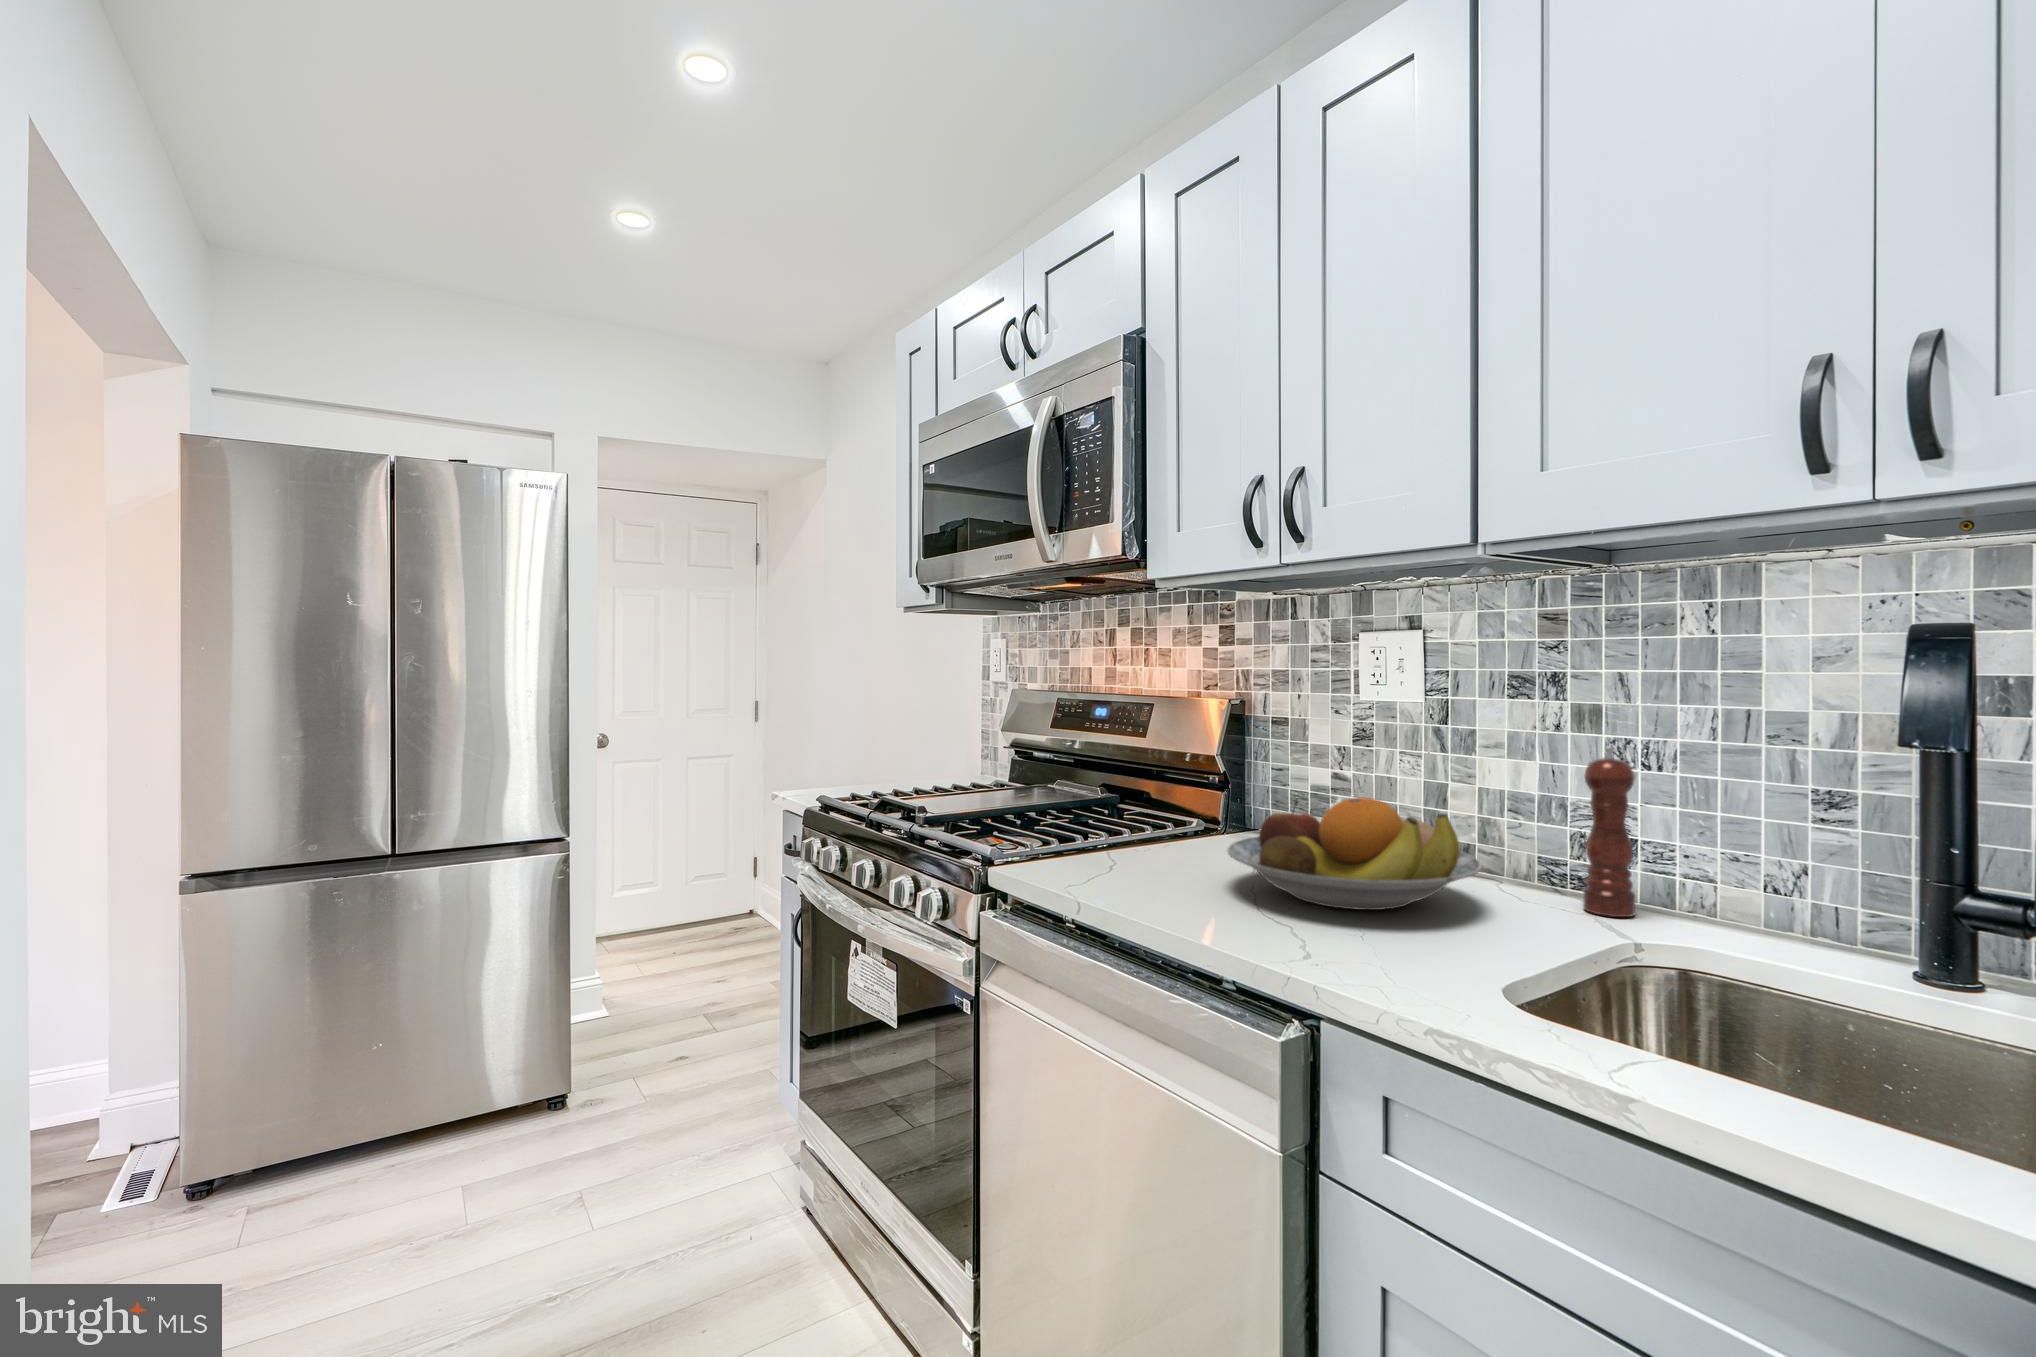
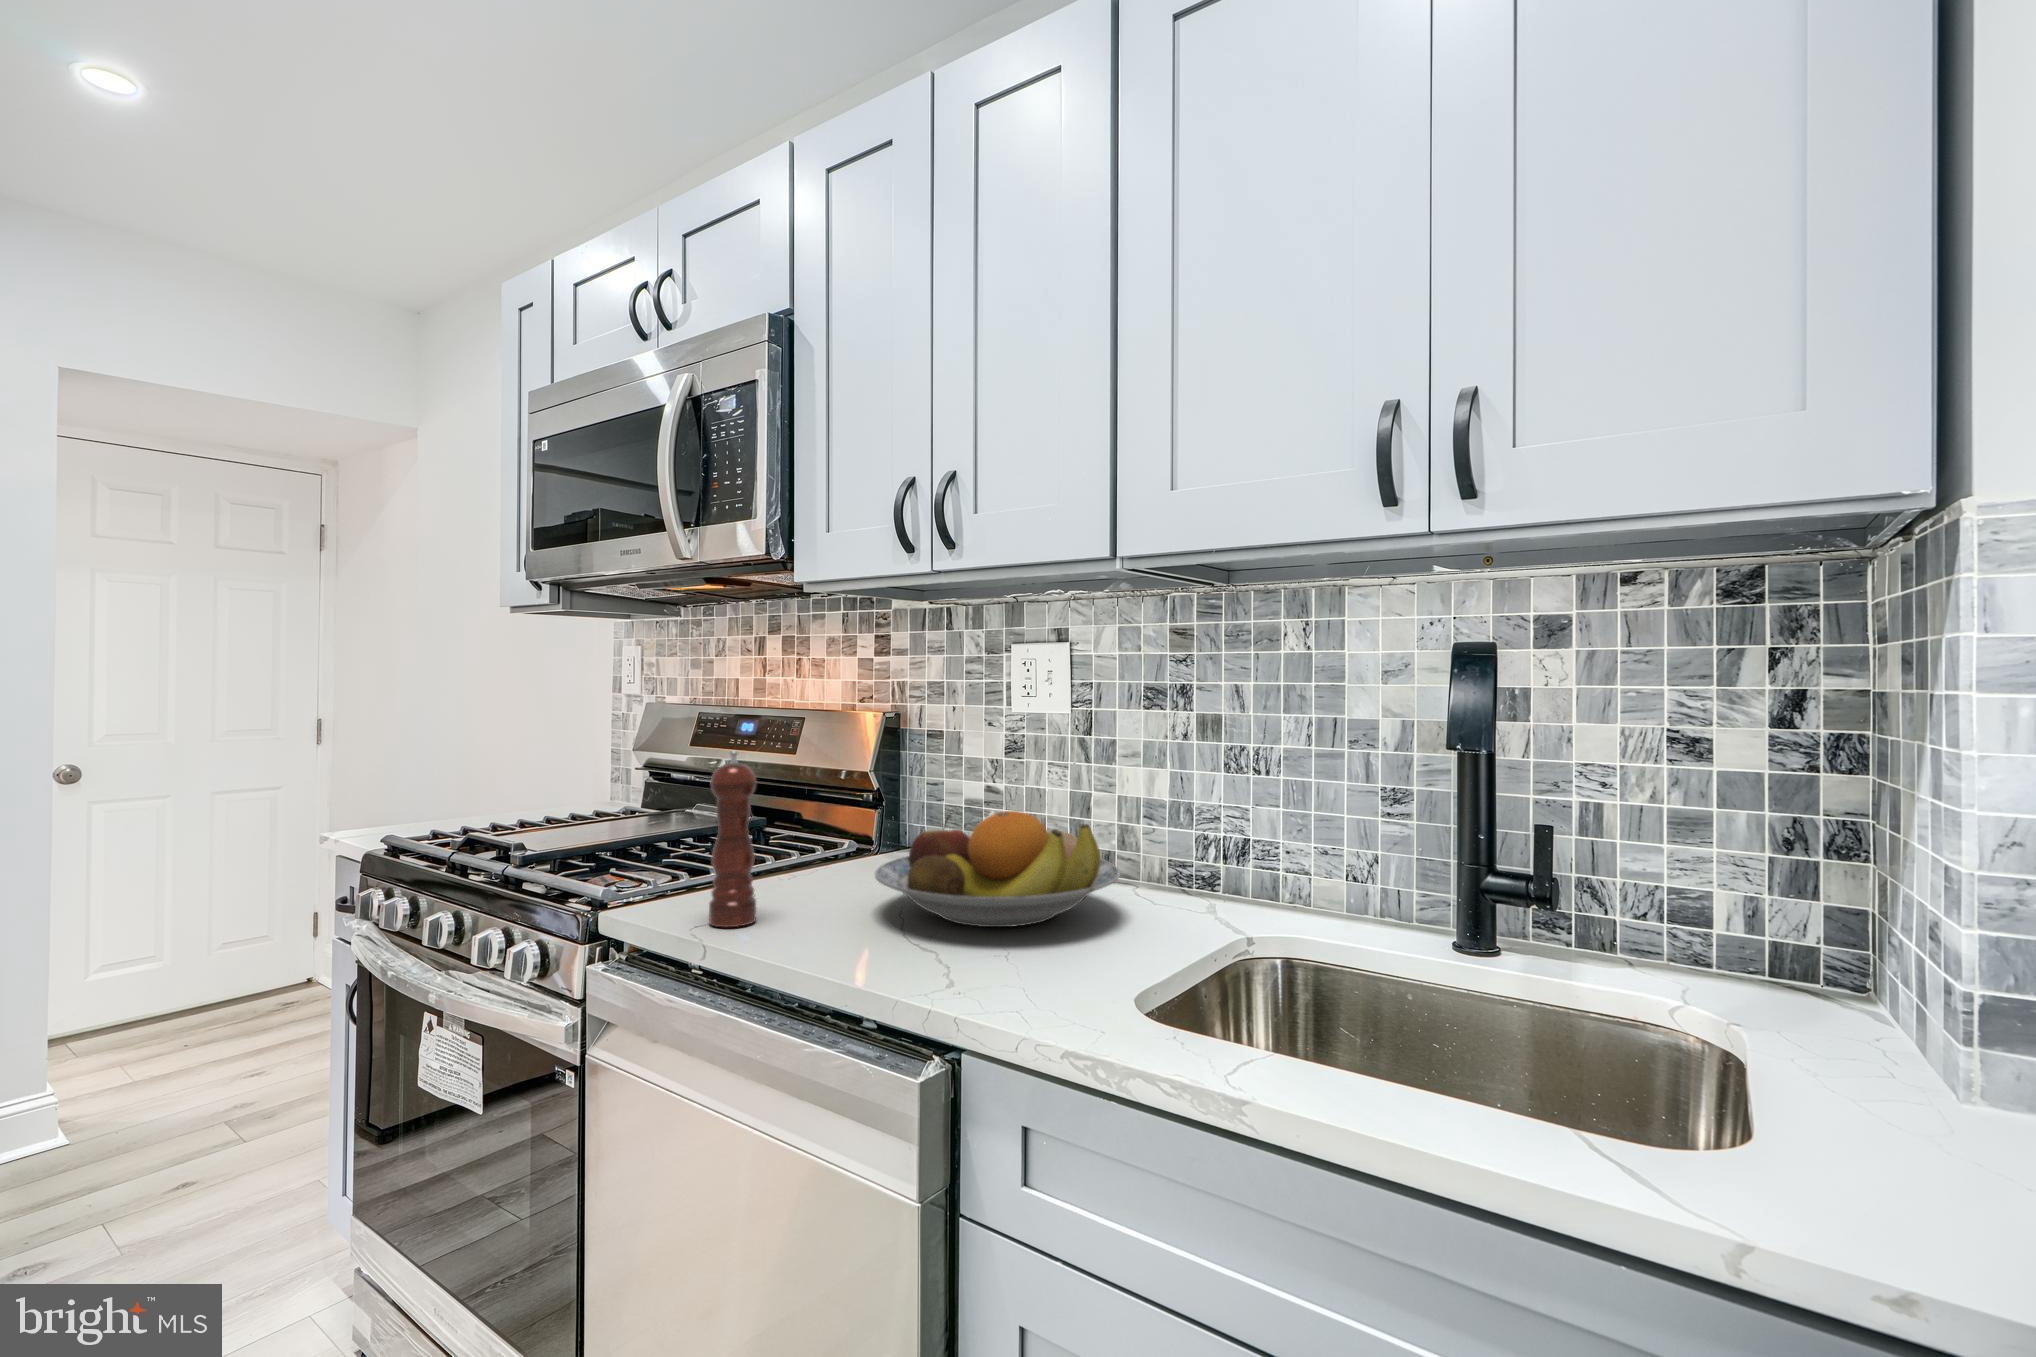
pepper mill: present [1583,747,1635,917] -> present [709,751,756,927]

